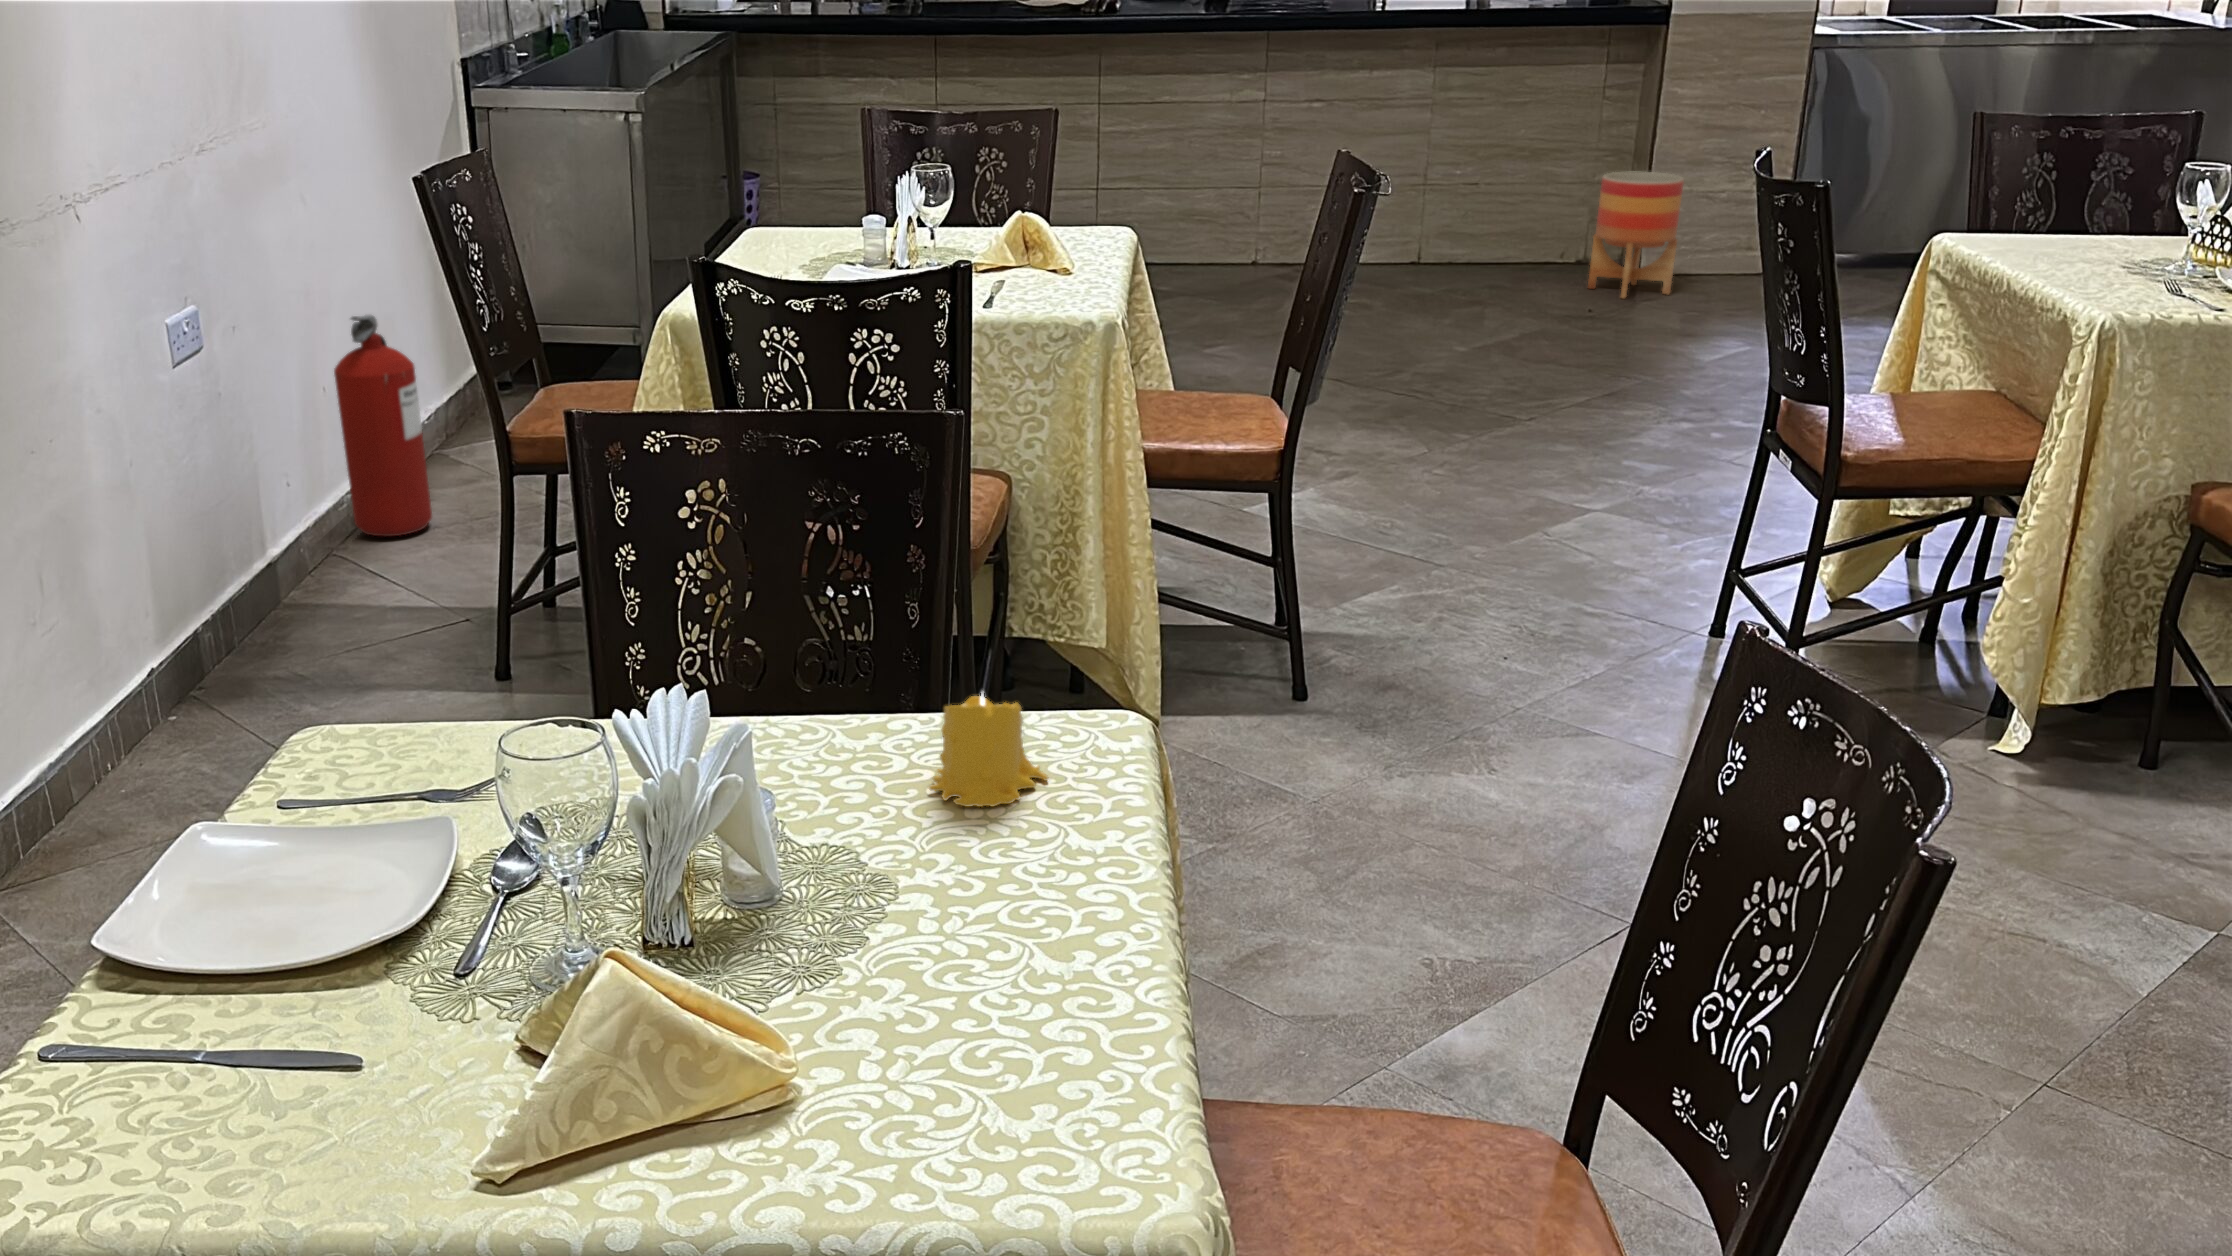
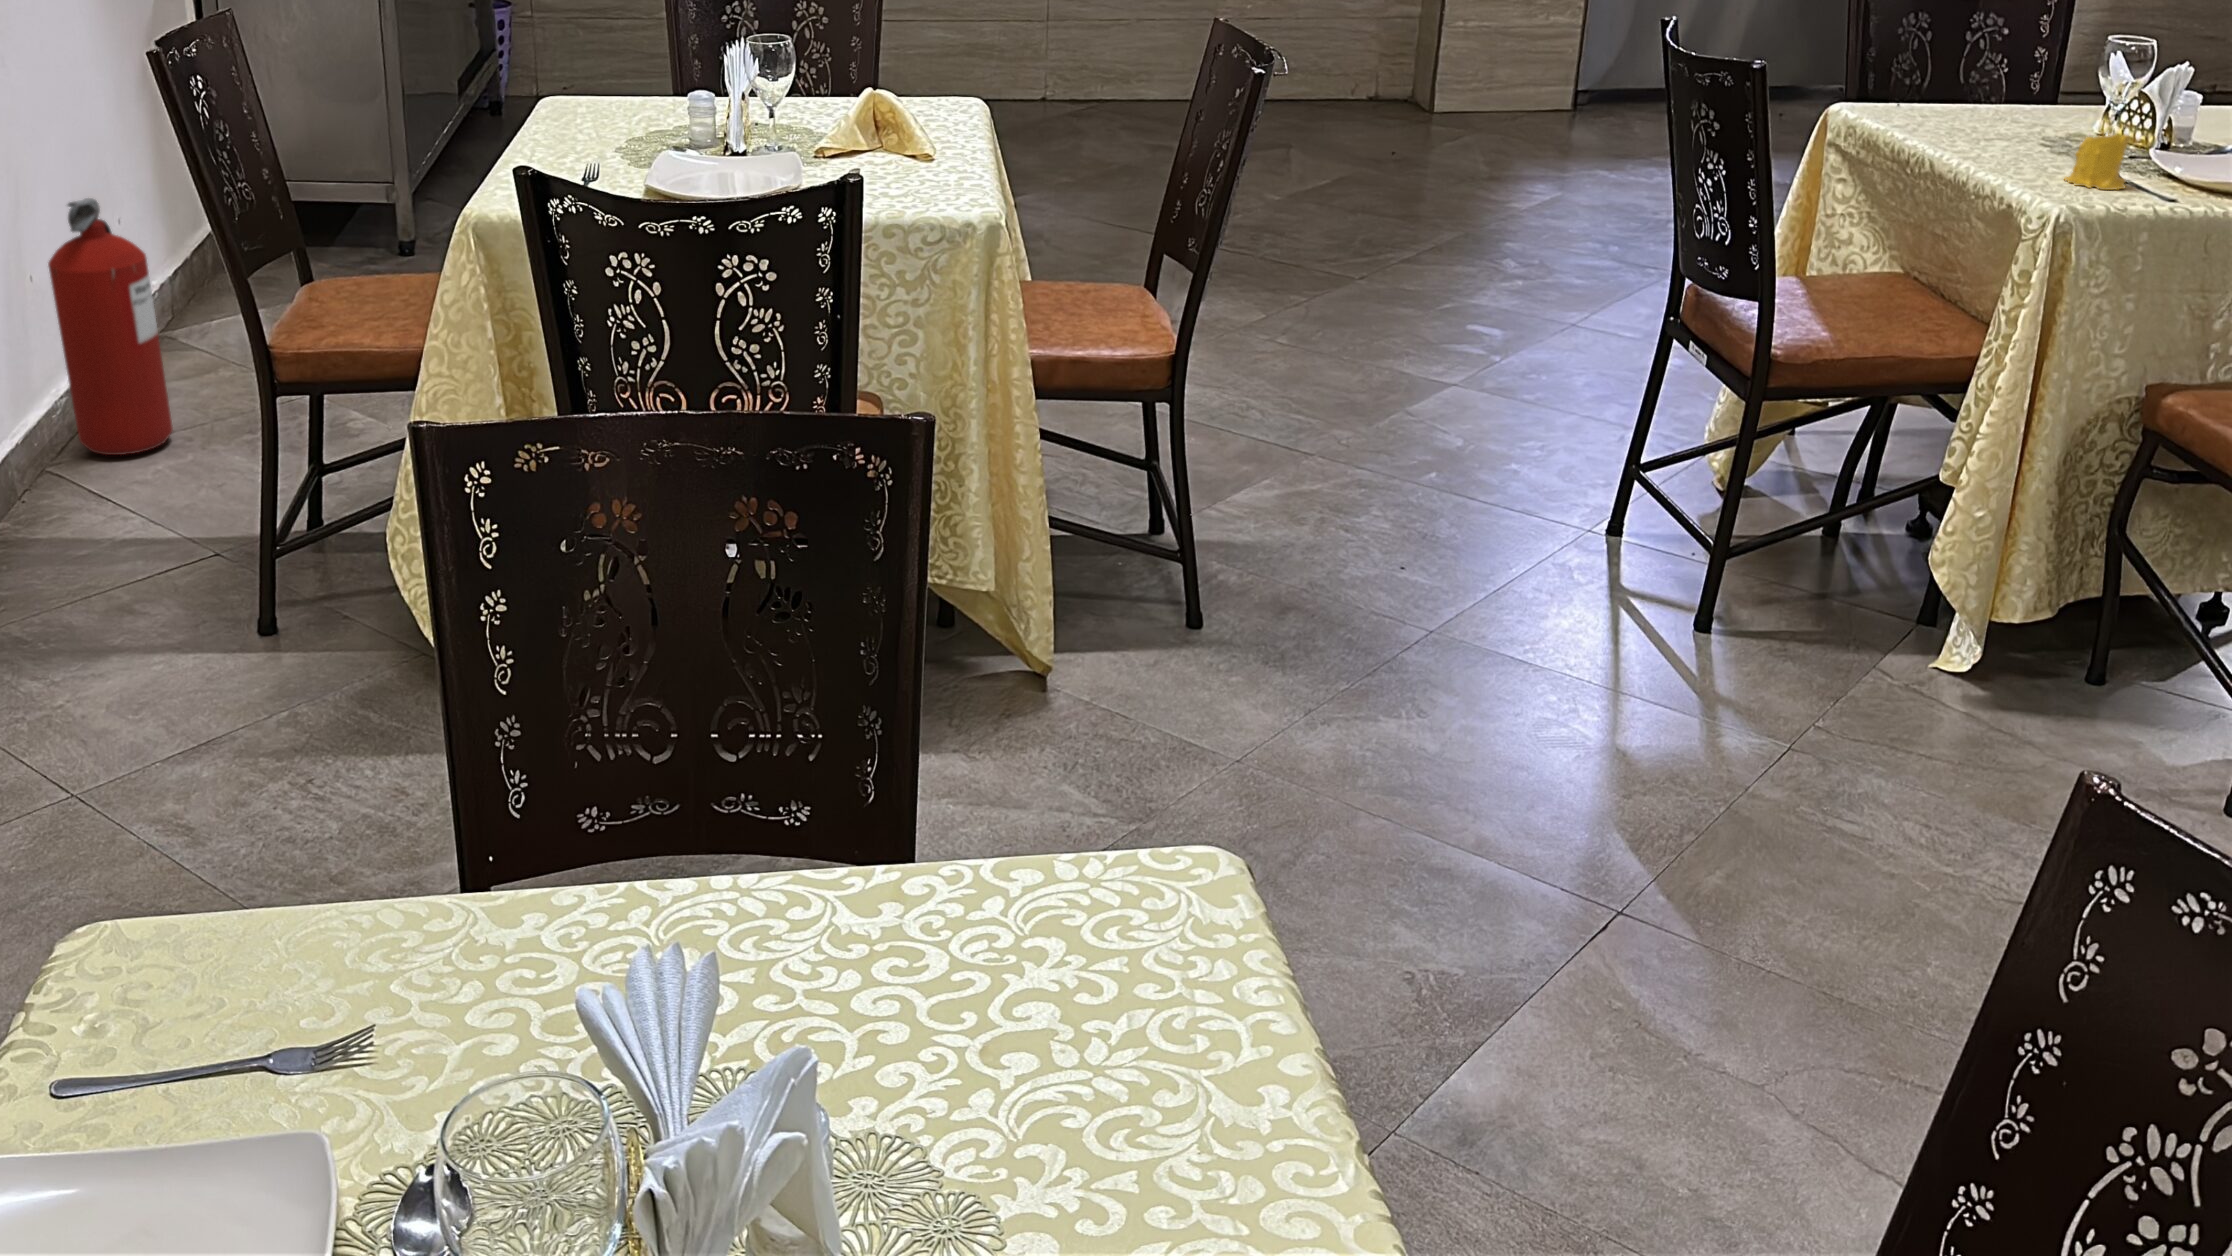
planter: present [1588,171,1684,298] -> none [1402,6,1498,139]
candle: present [929,693,1049,807] -> present [2064,134,2129,190]

